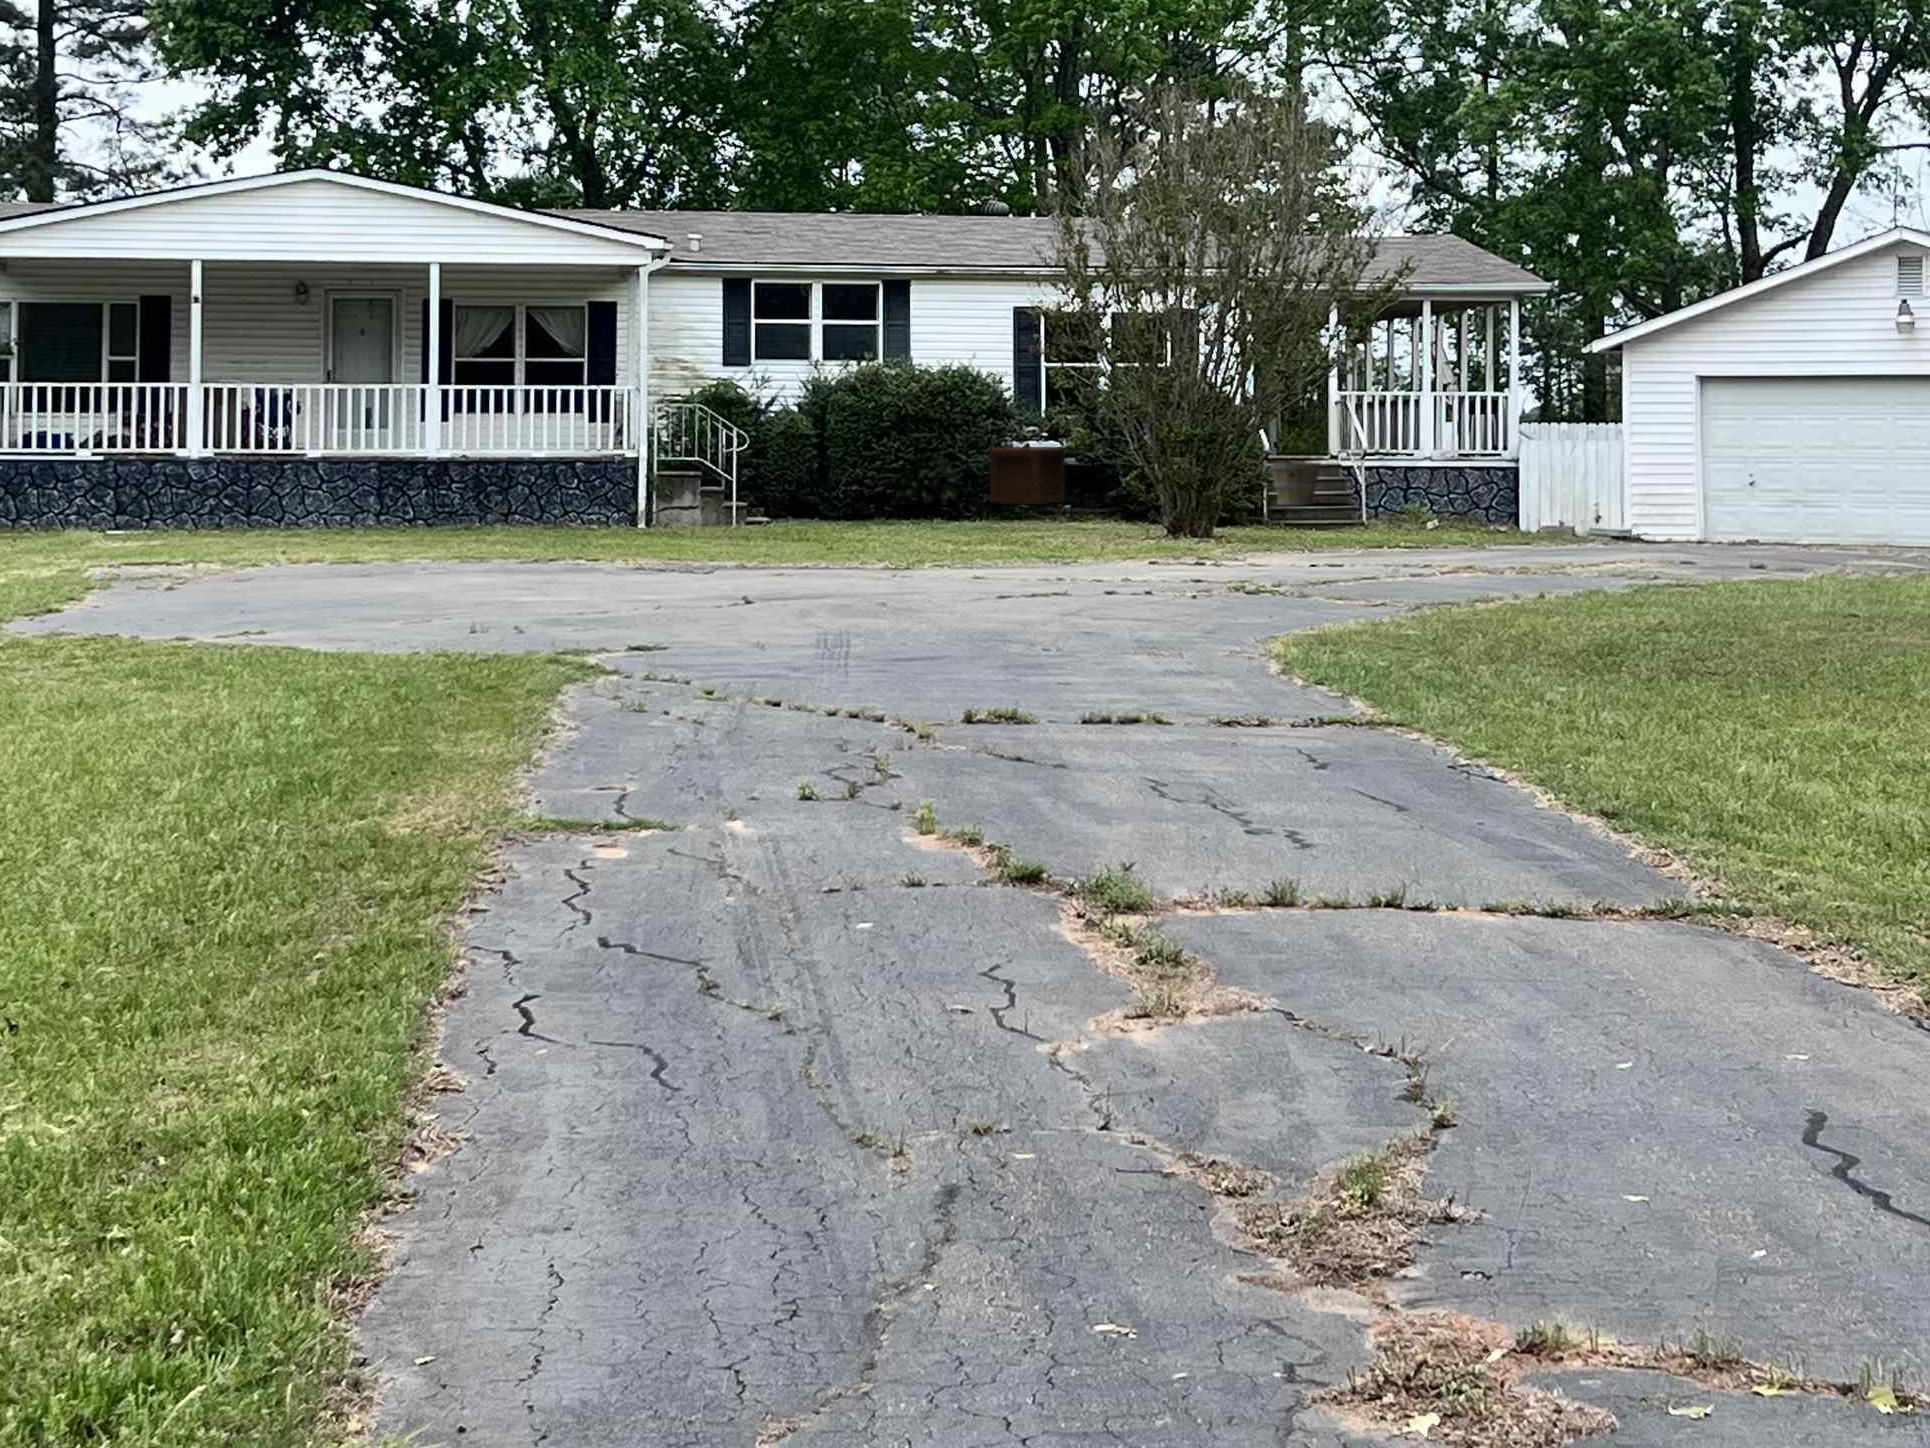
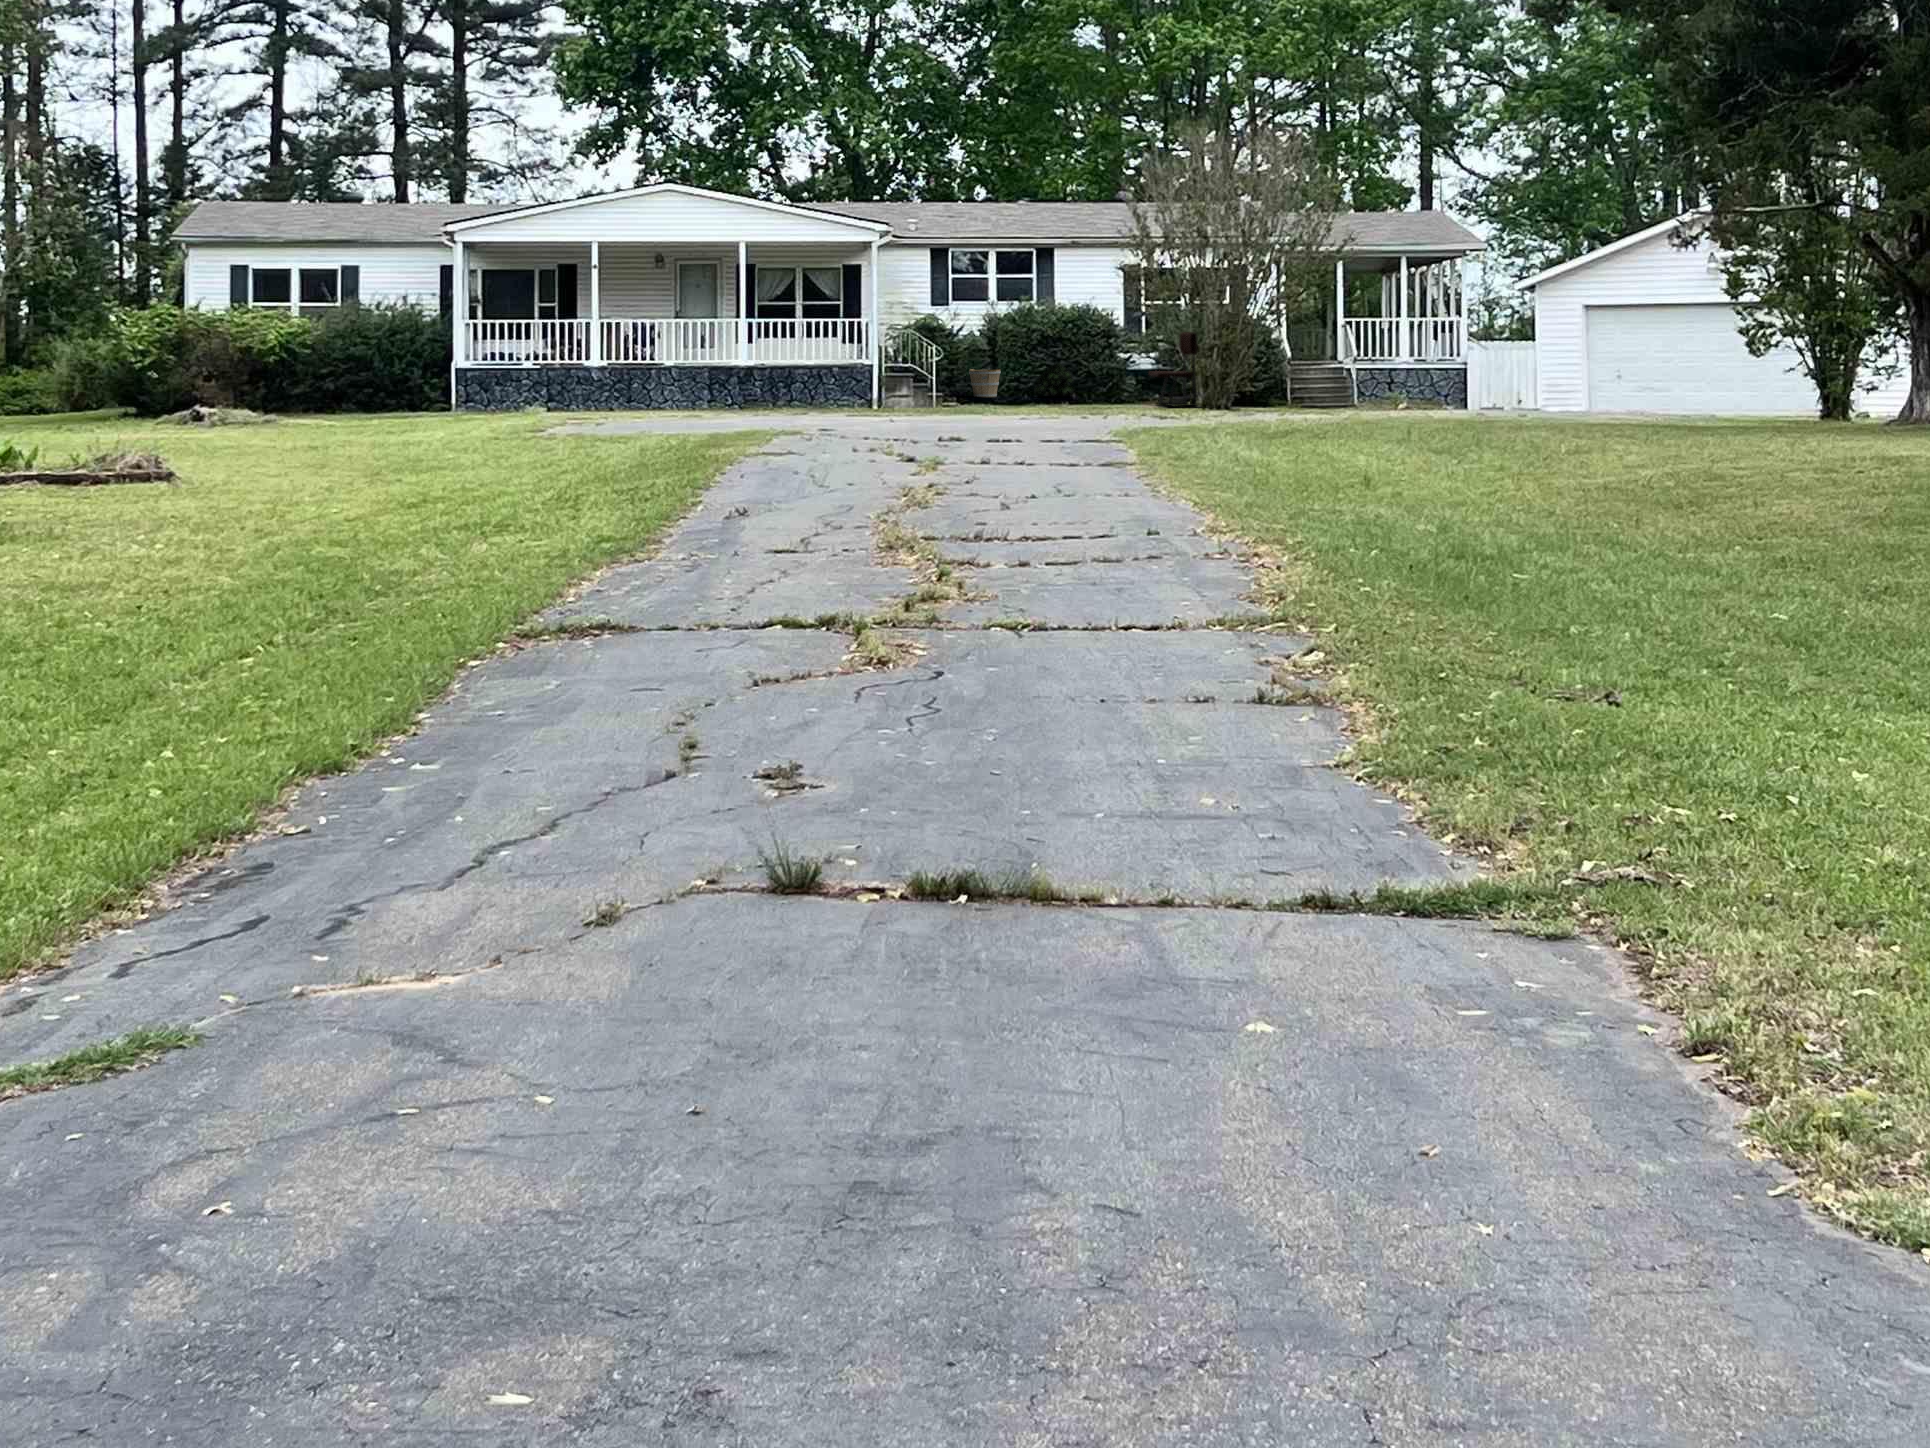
bench: none [1091,405,1174,522] -> present [1149,332,1198,406]
wooden crate: present [990,447,1065,504] -> none [1097,359,1147,396]
wooden bucket: present [1270,461,1320,506] -> present [969,369,1001,397]

